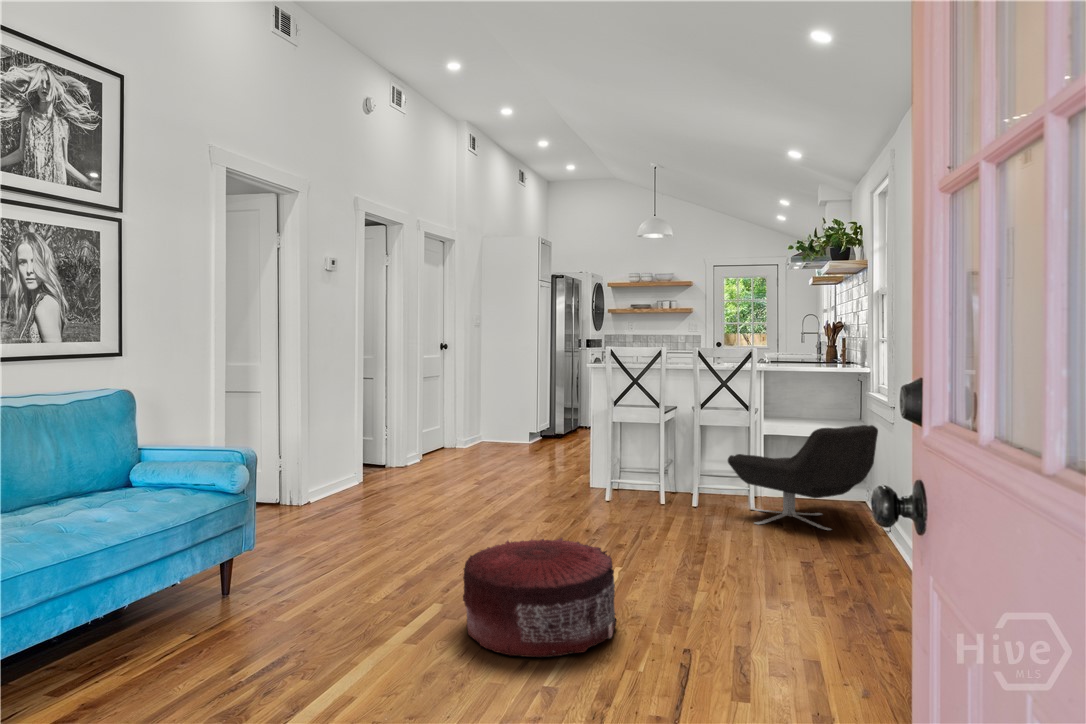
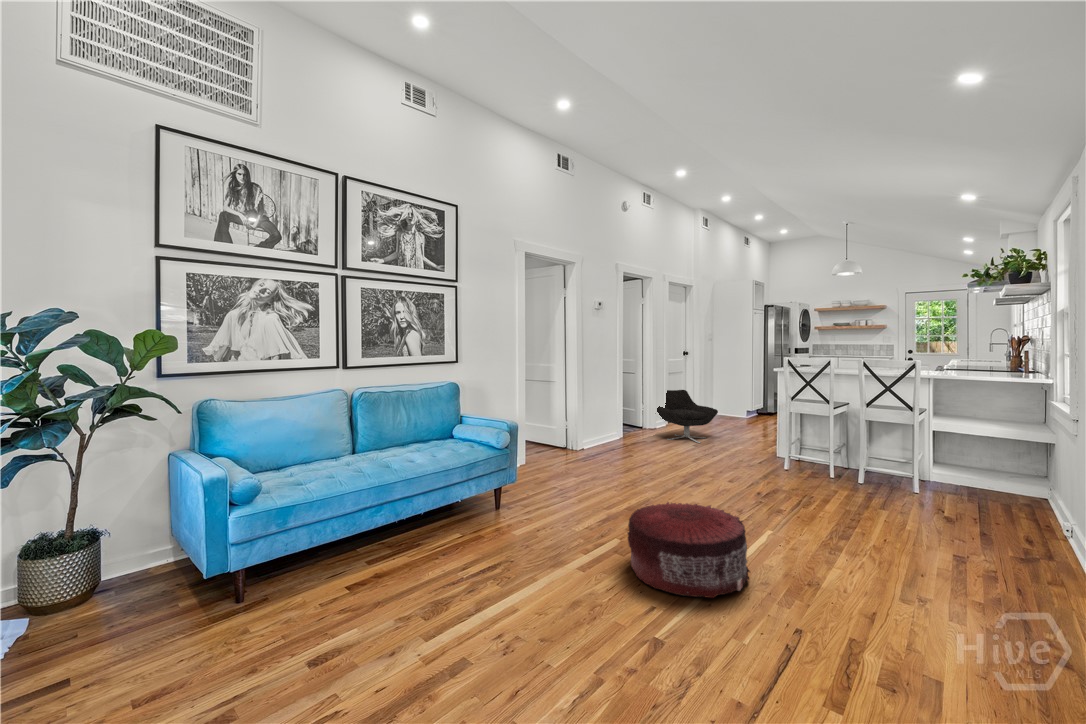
lounge chair: present [728,425,878,530] -> present [657,390,718,443]

